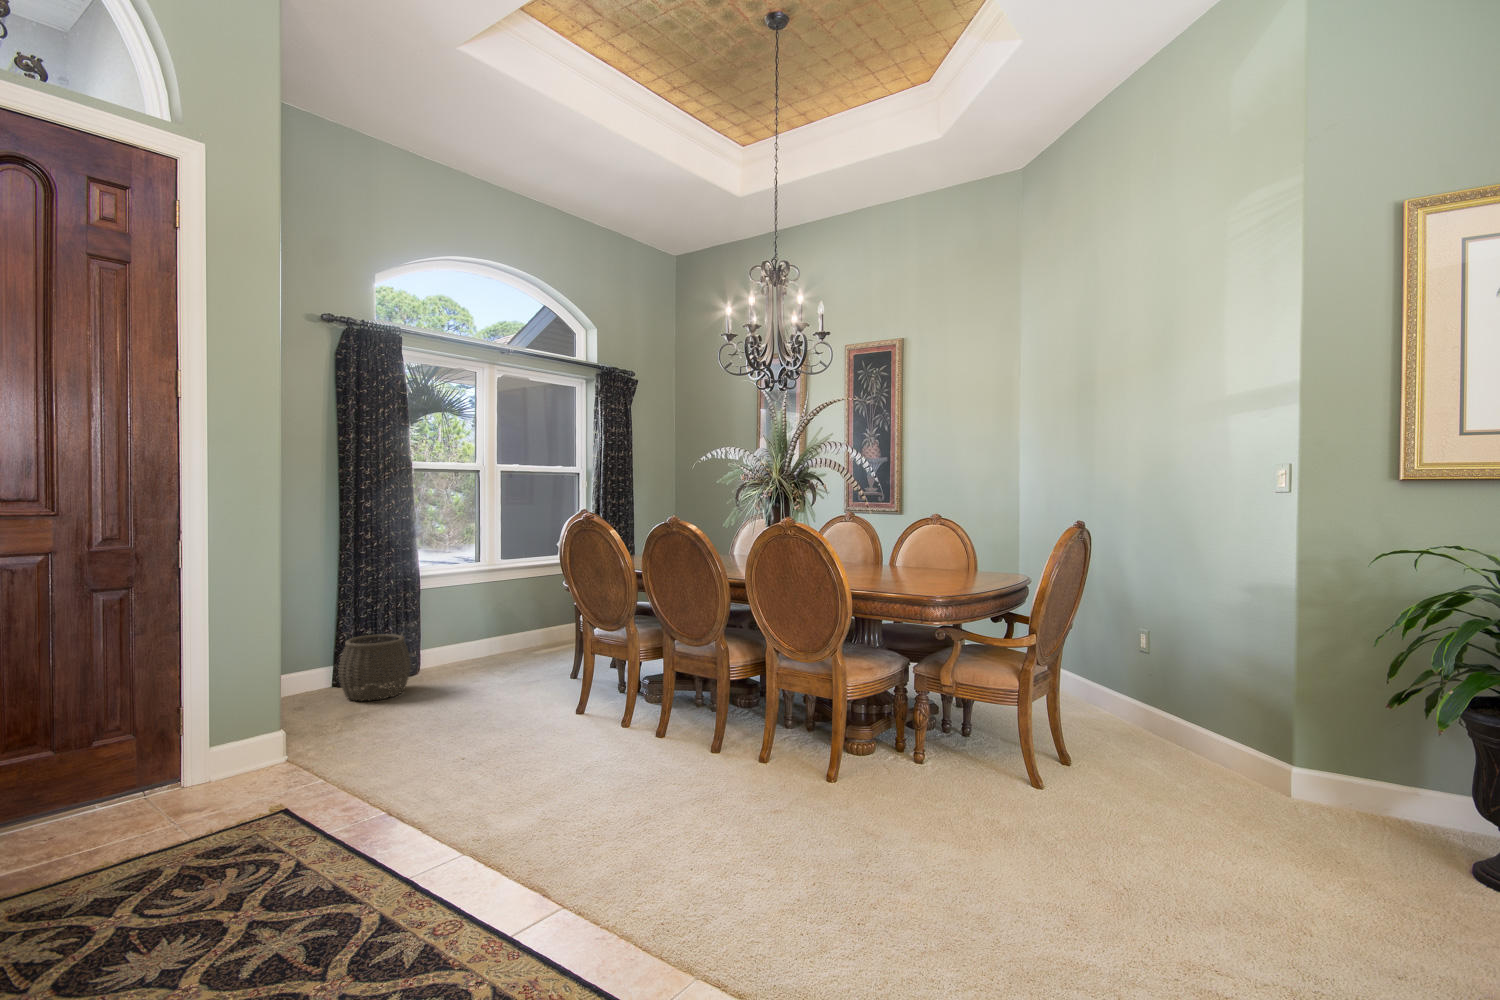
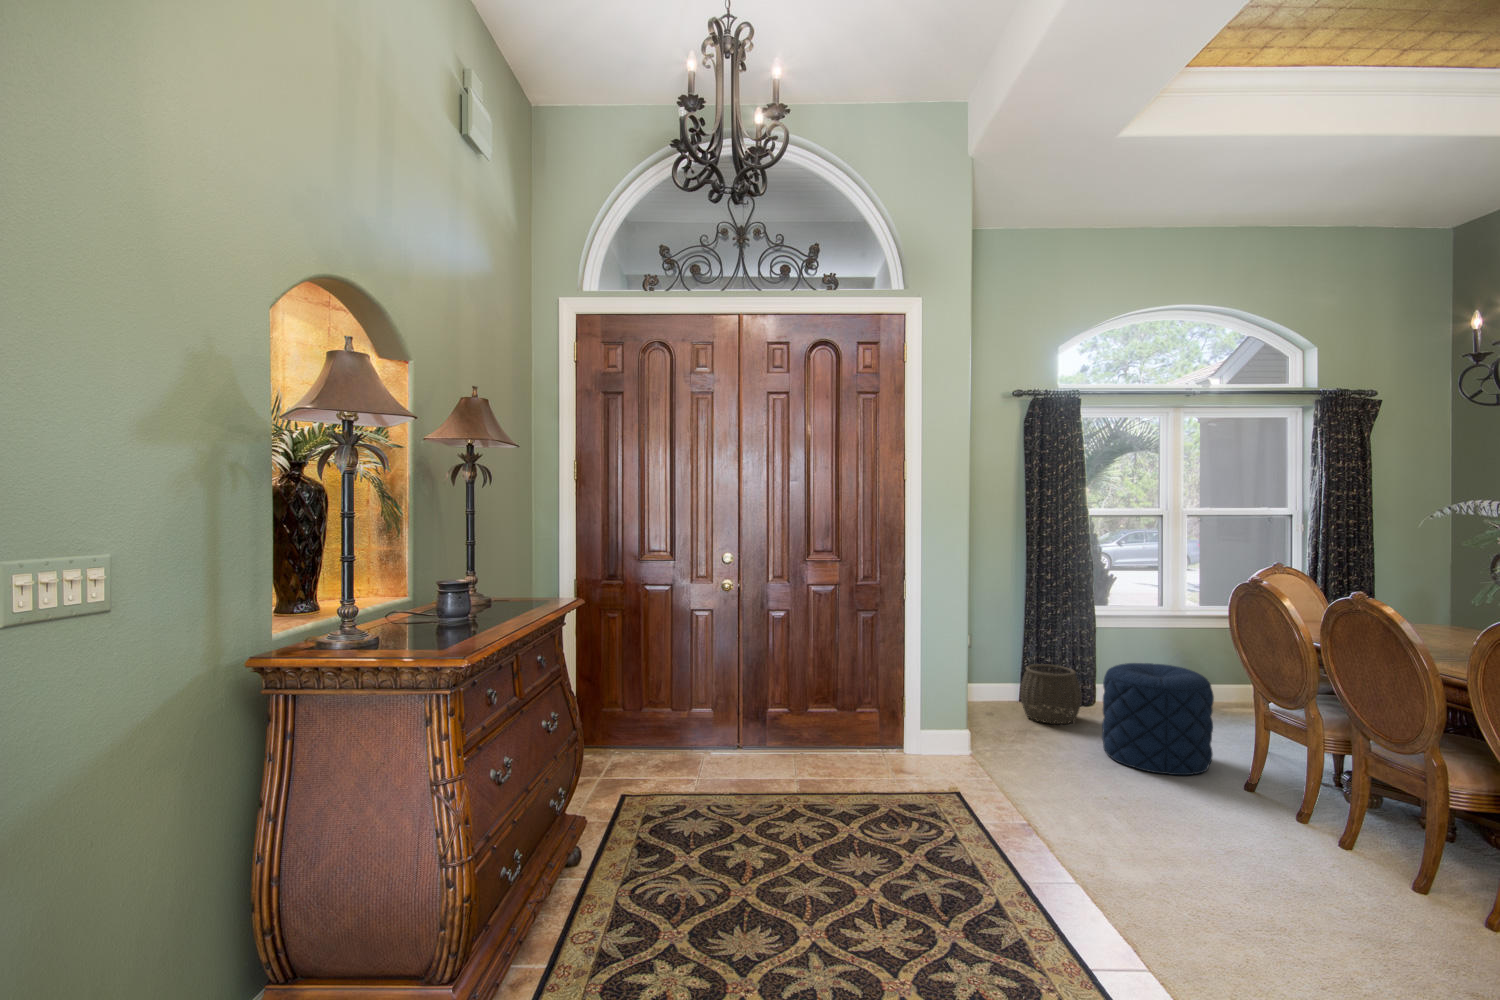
pouf: none [441,611,546,720] -> present [1102,663,1214,775]

